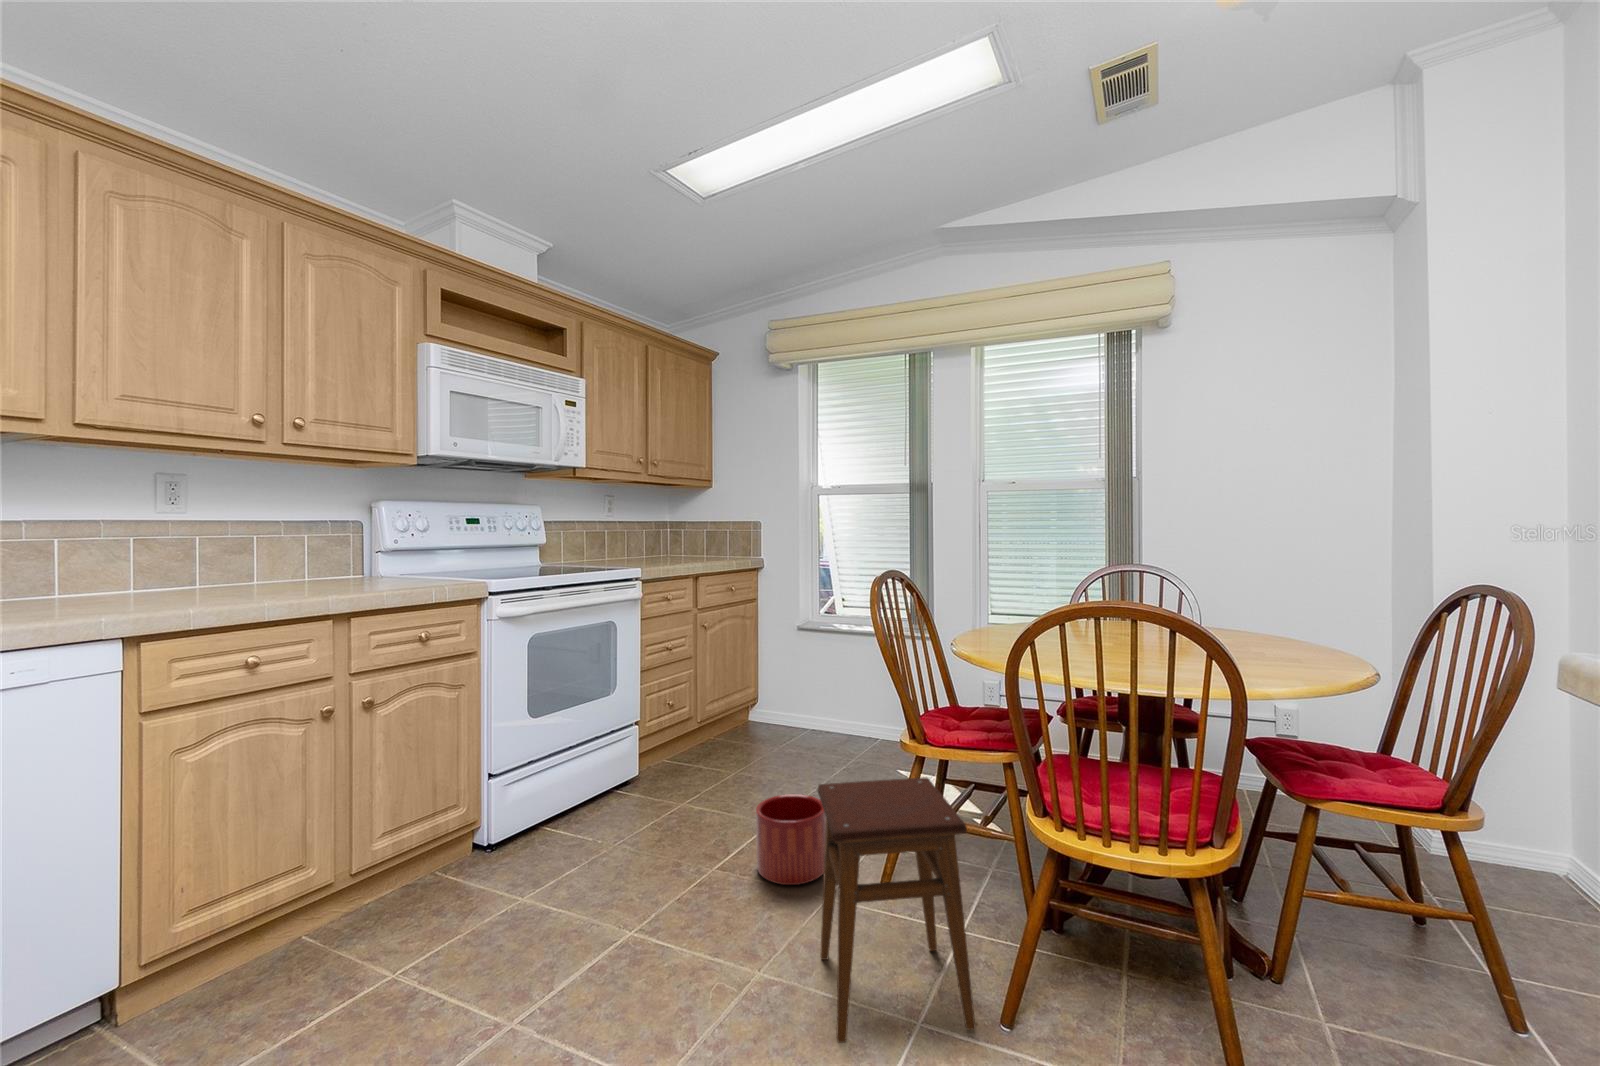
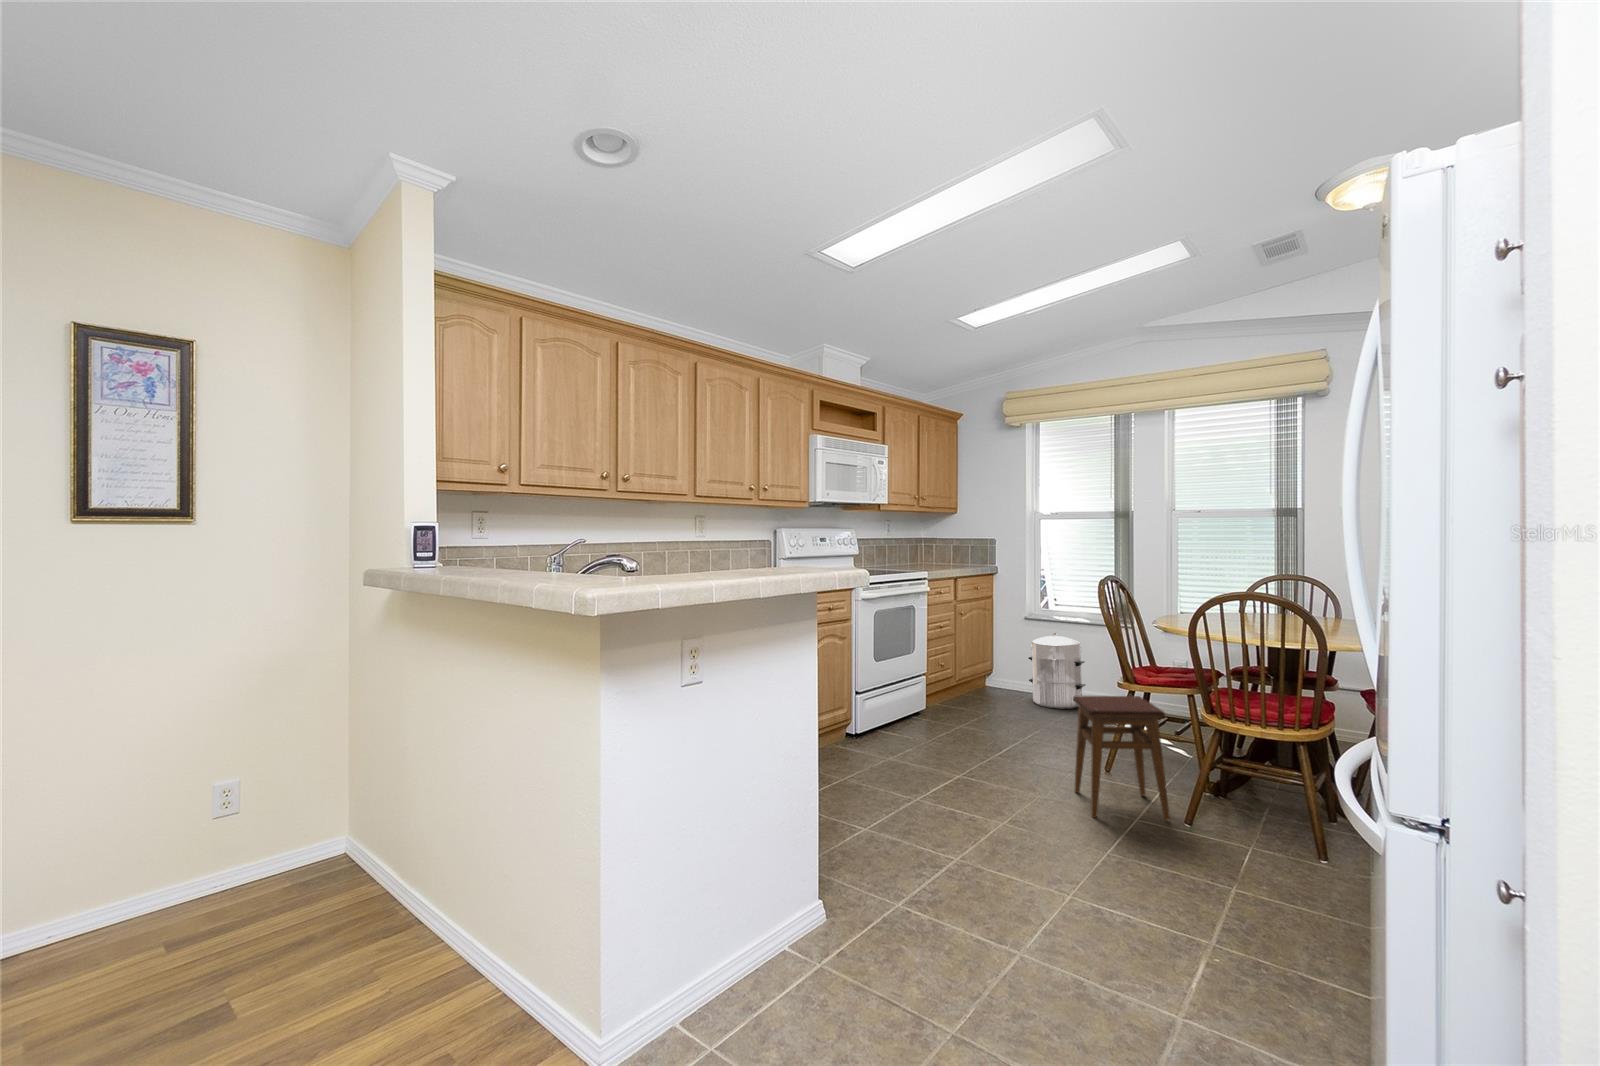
waste bin: none [800,648,872,754] -> present [1029,633,1086,709]
planter: present [756,794,826,885] -> none [1022,716,1069,765]

